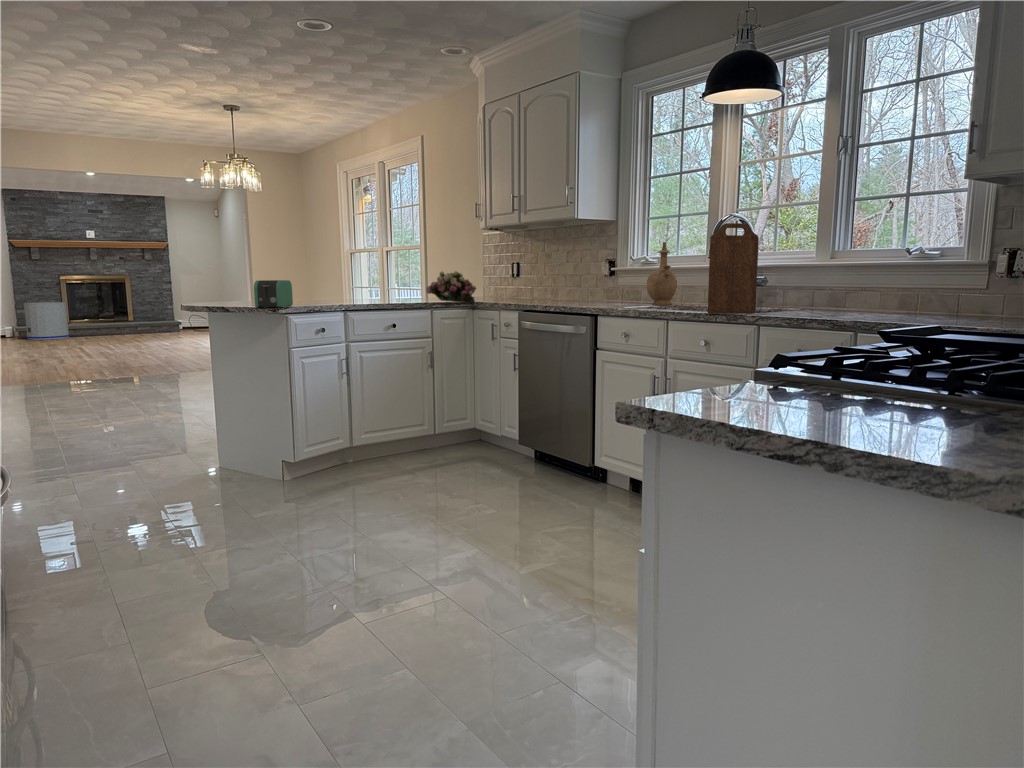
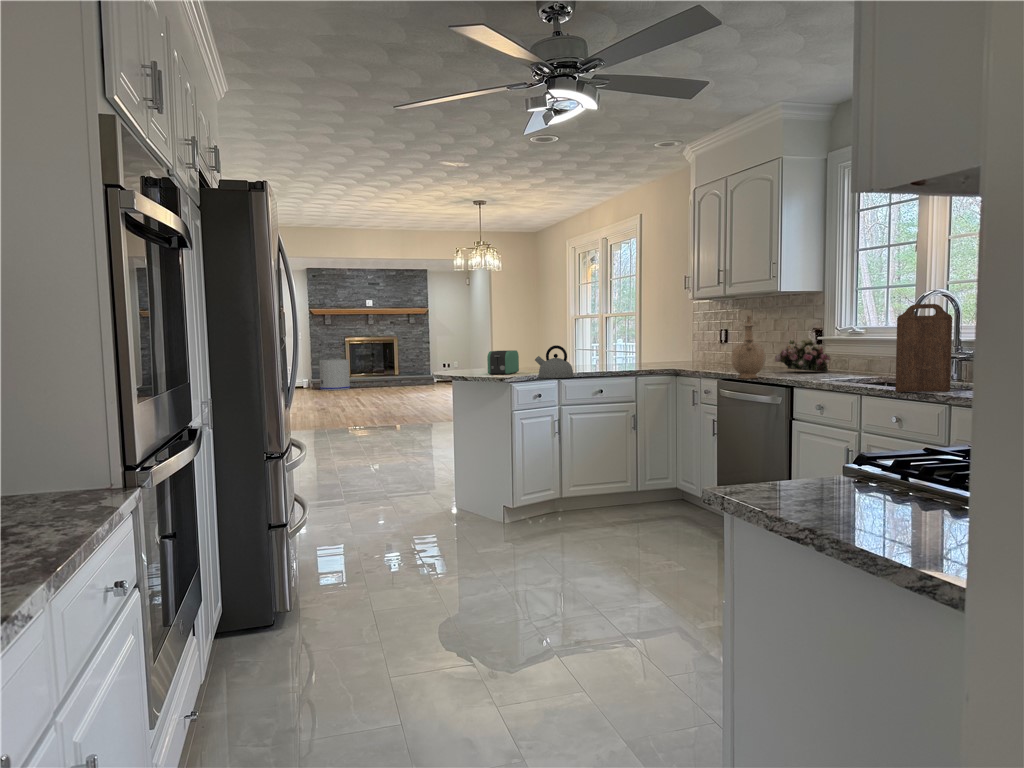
vase: present [647,242,677,305] -> present [731,315,765,379]
flower arrangement: present [426,271,476,303] -> present [775,338,830,372]
kettle: none [314,272,362,310] -> present [535,345,574,378]

